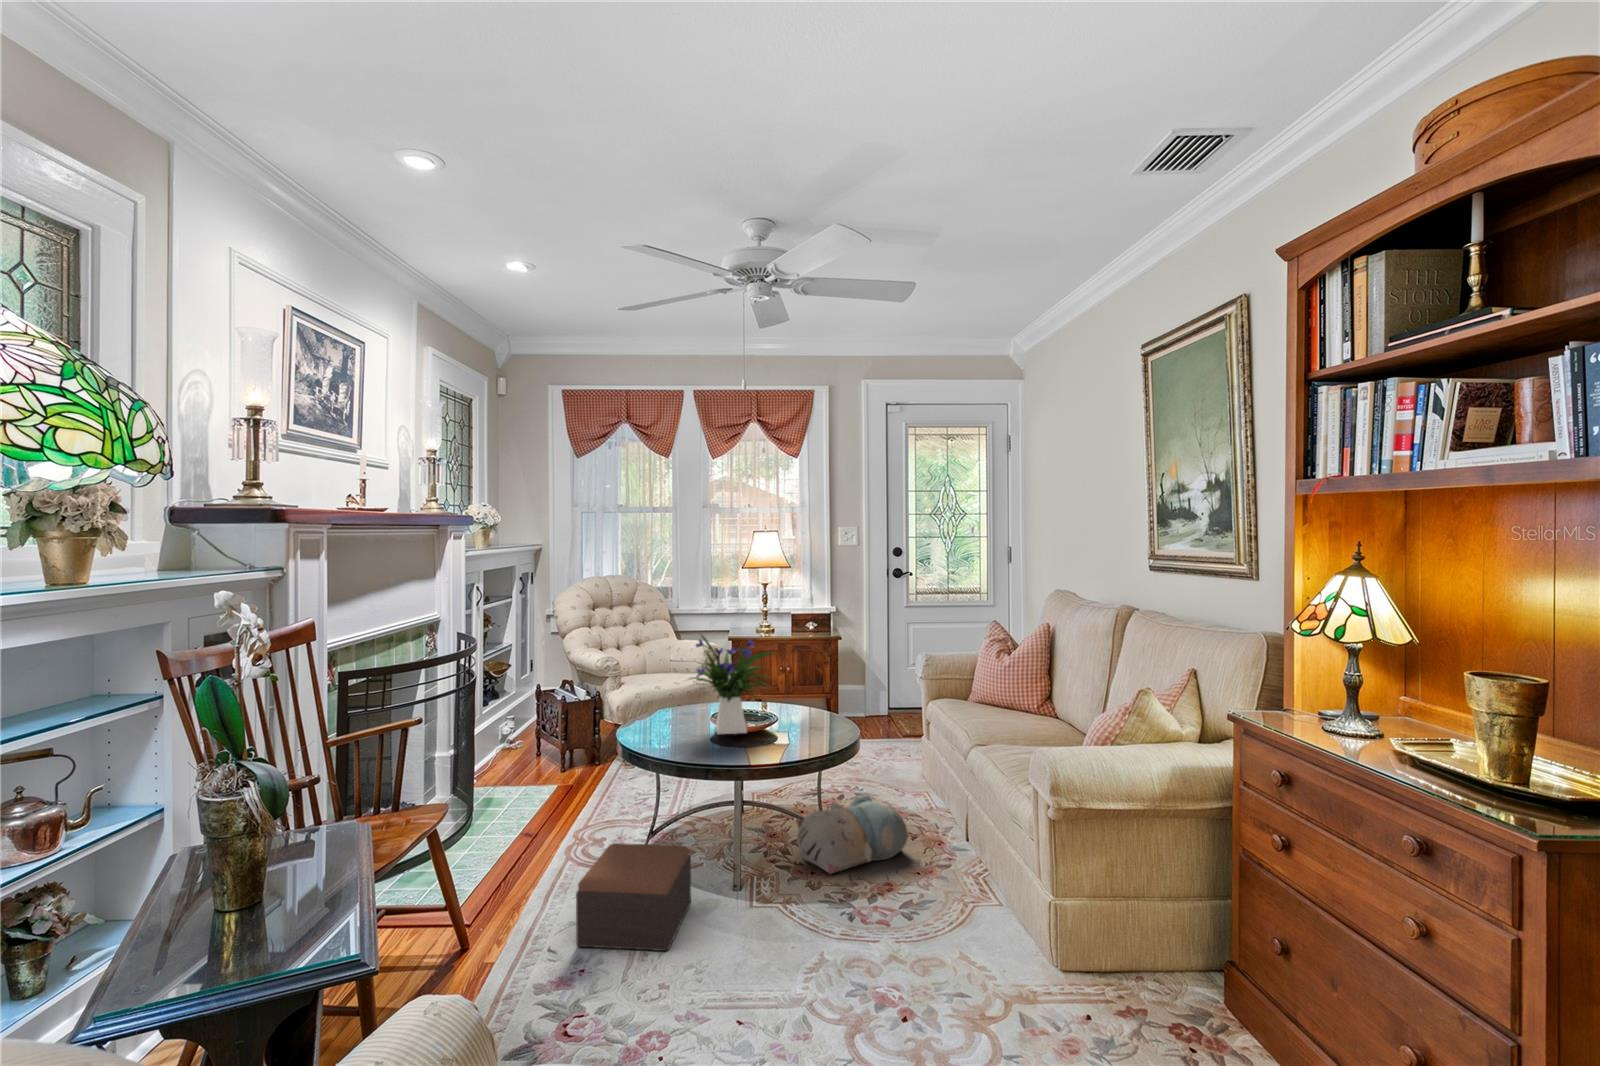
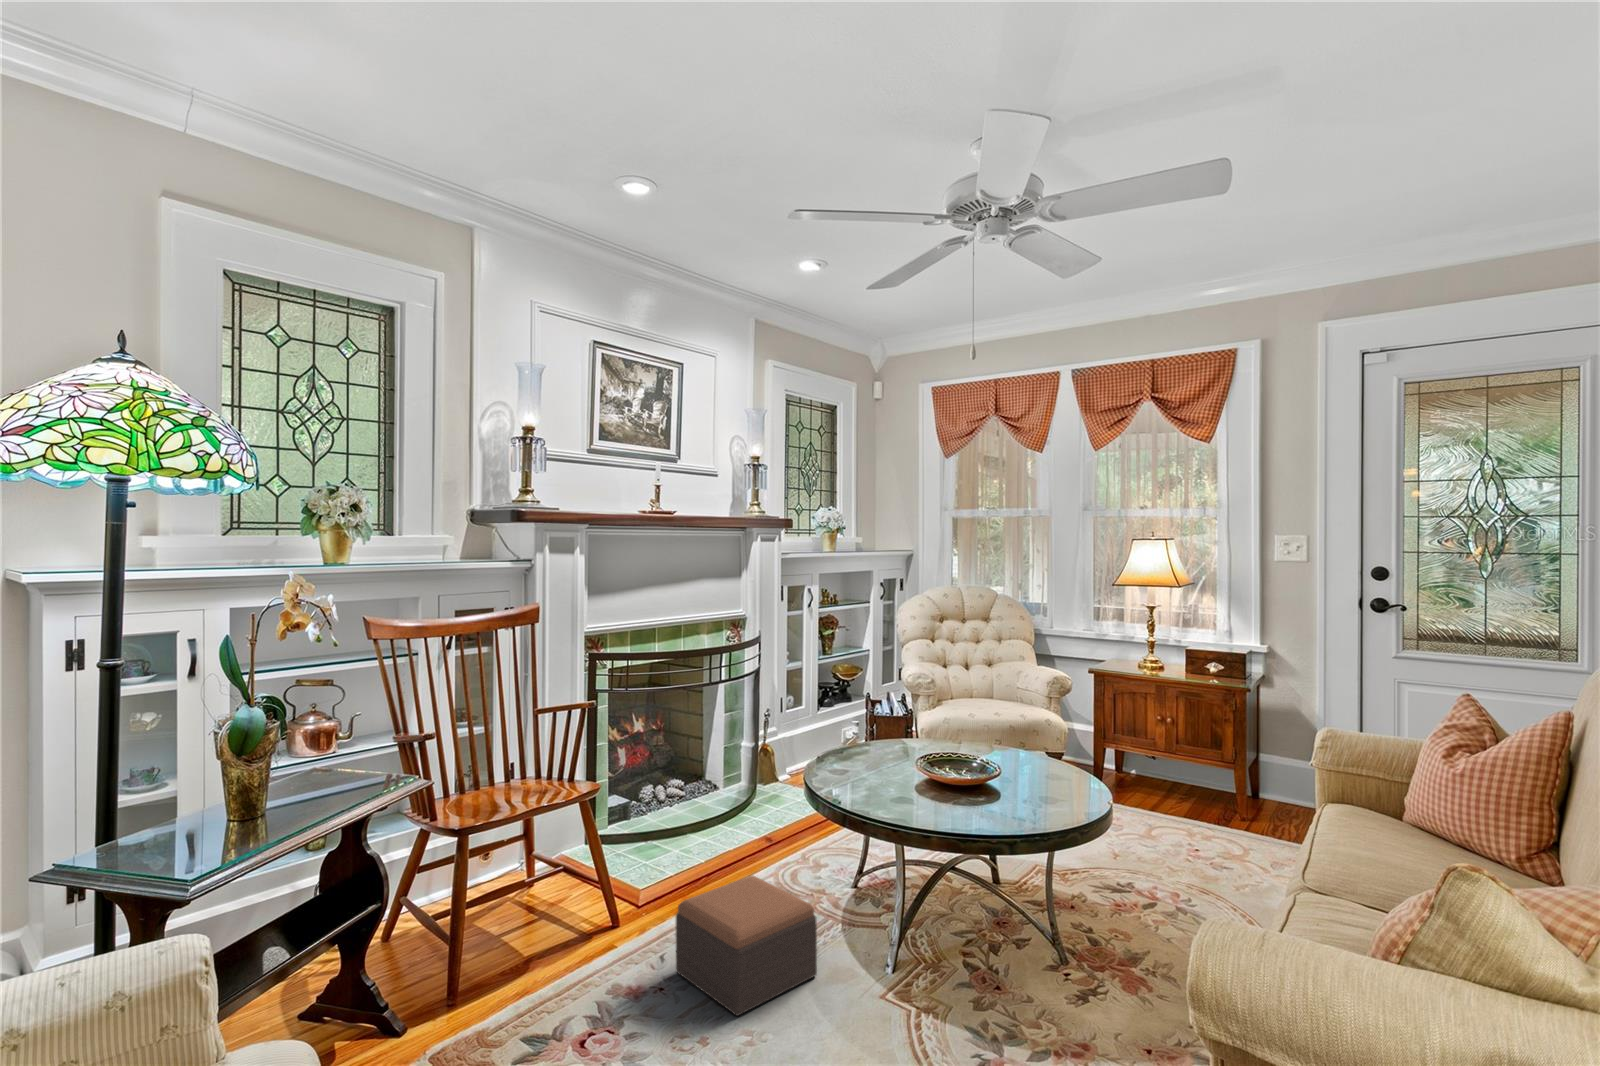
flower arrangement: present [690,635,773,734] -> none [861,654,983,787]
plush toy: present [797,795,908,873] -> none [981,912,1158,1024]

